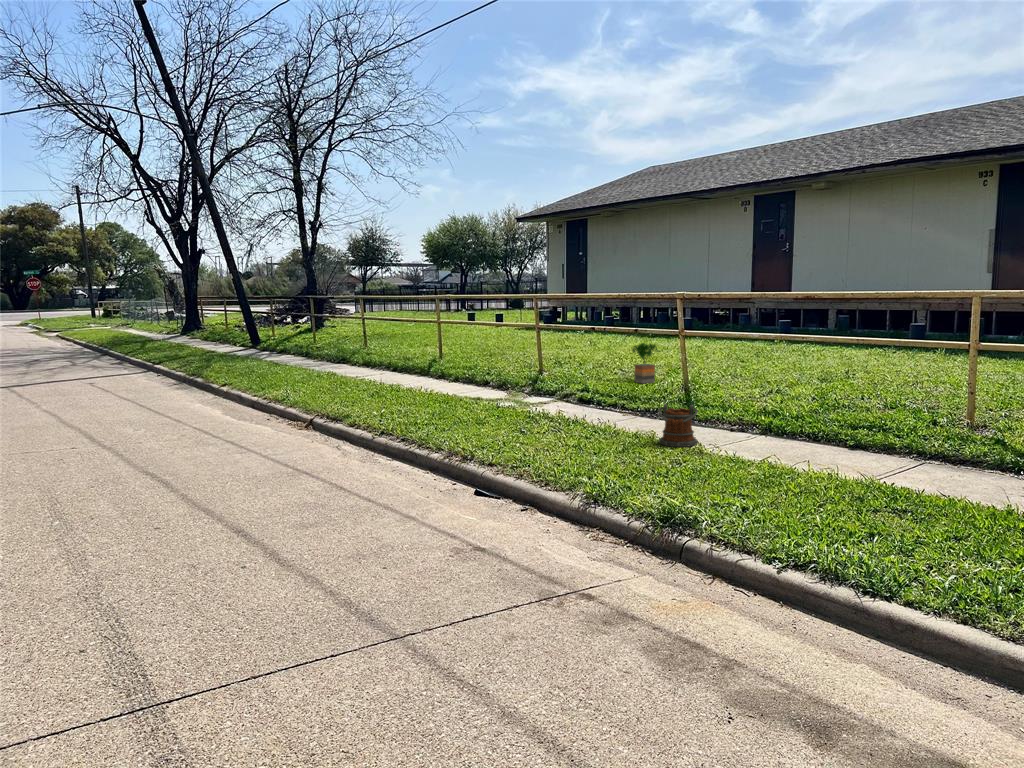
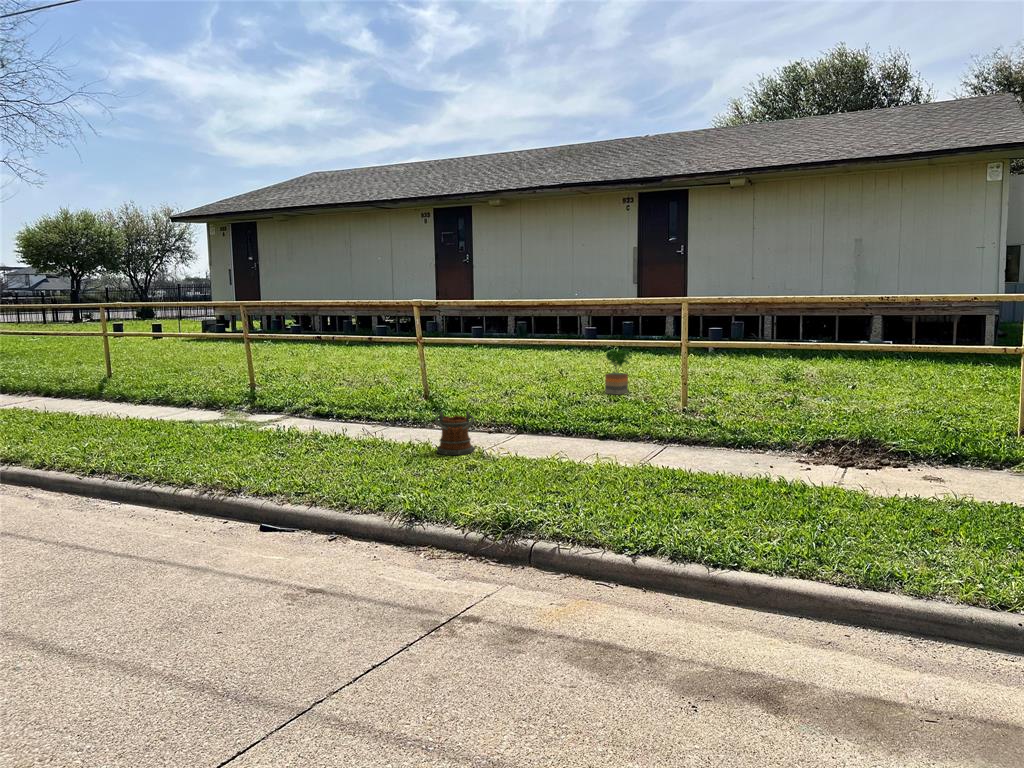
potted tree: present [633,343,658,383] -> present [605,349,632,395]

